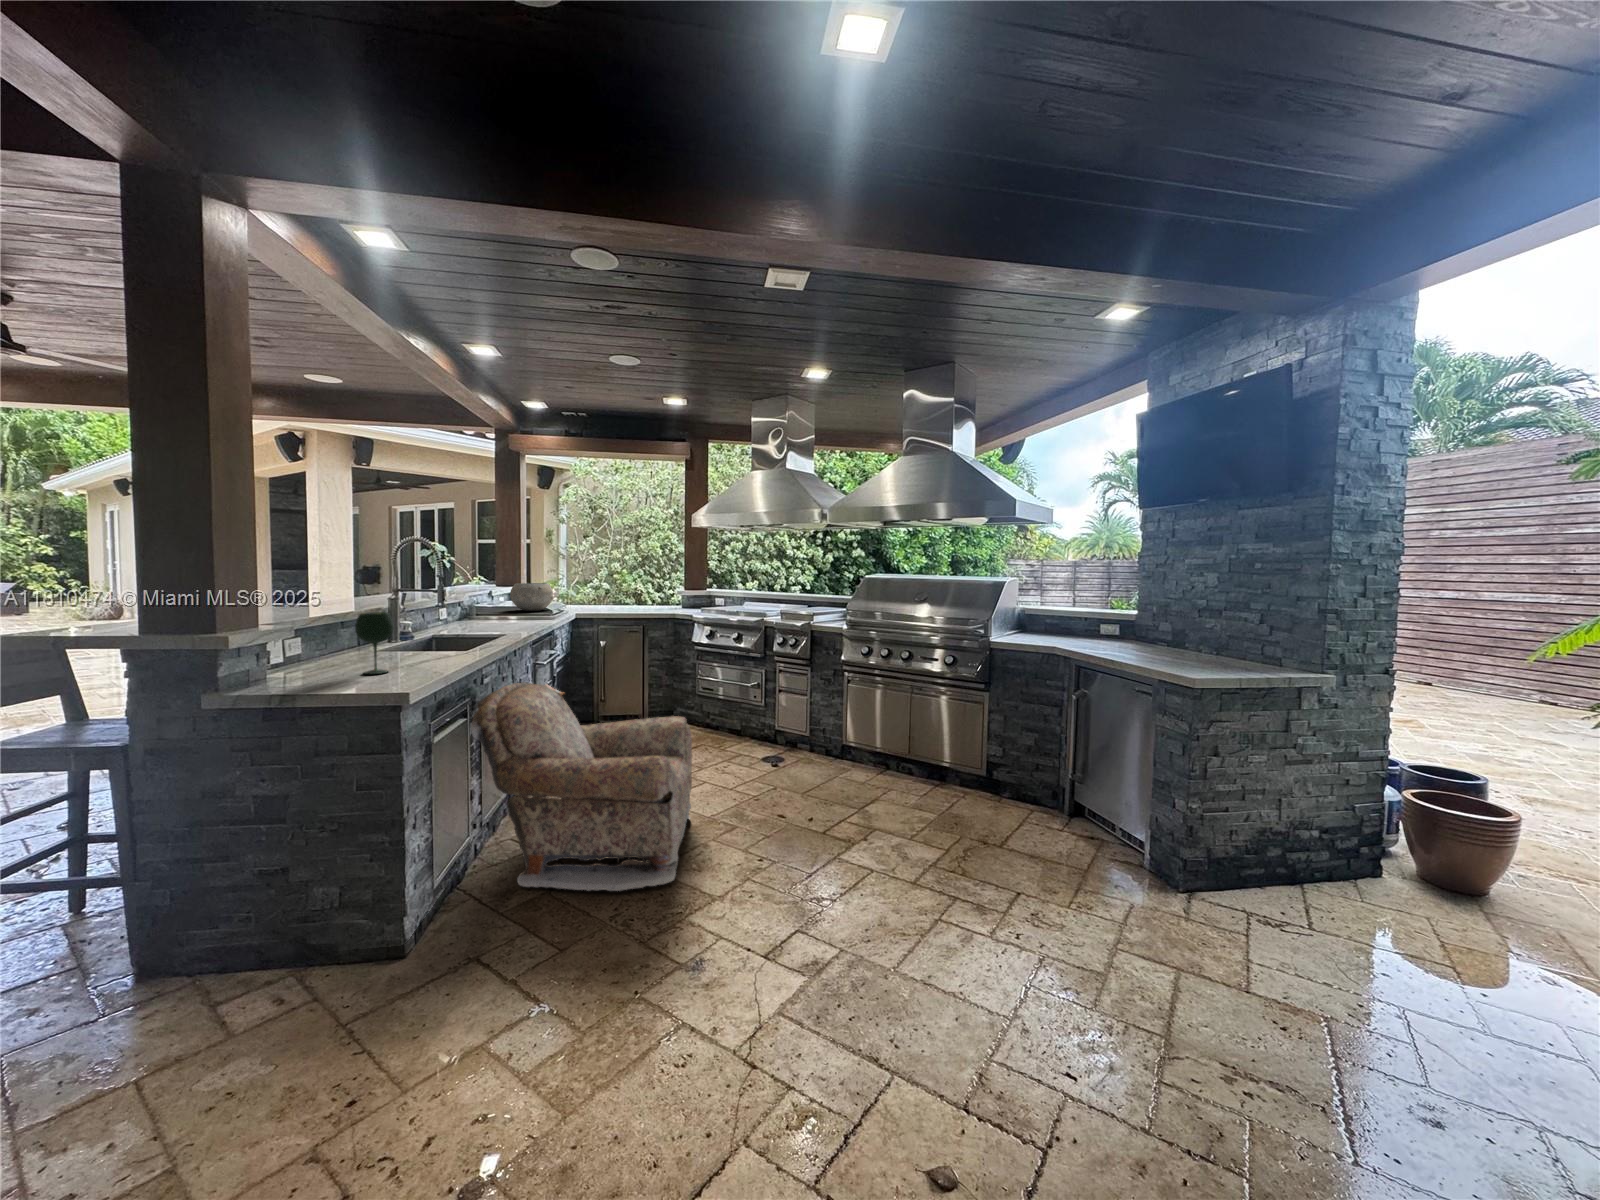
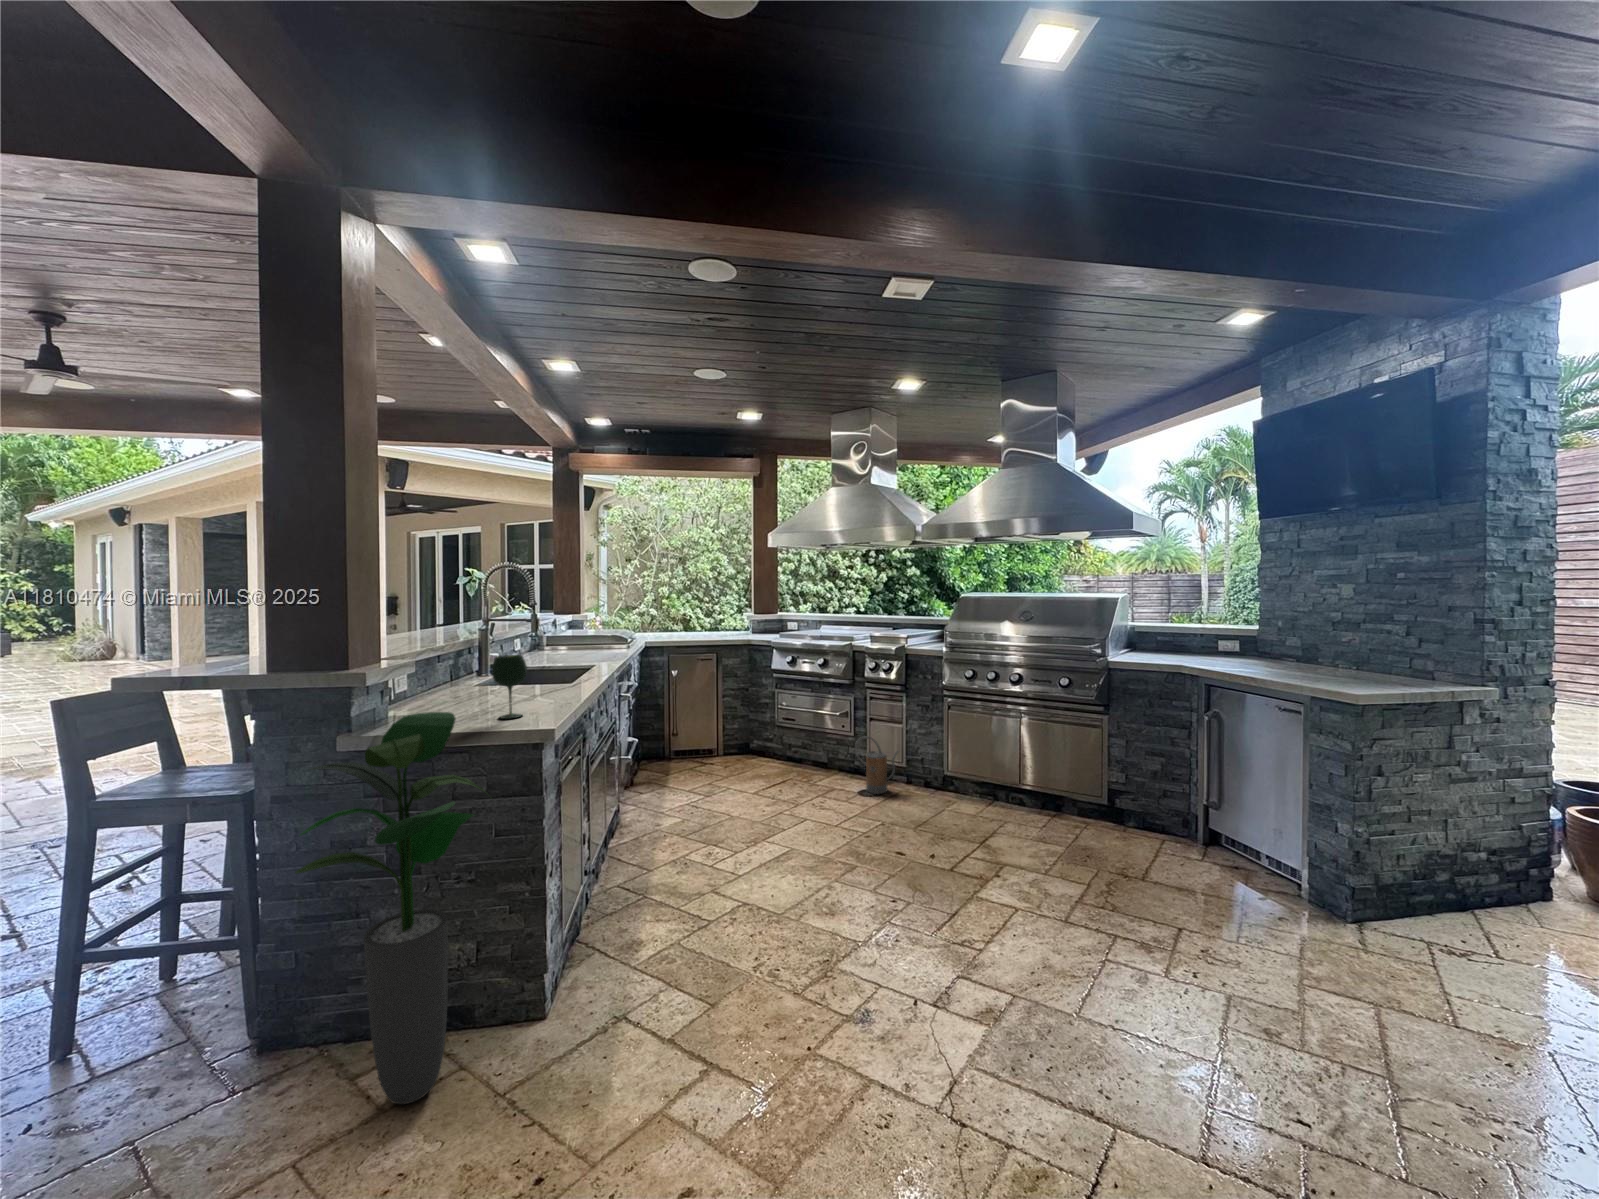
ceramic bowl: present [510,583,553,611] -> none [581,616,624,645]
potted plant: none [92,664,324,1043] -> present [295,712,492,1104]
armchair: present [471,682,692,891] -> none [599,721,813,938]
watering can: none [768,706,809,761] -> present [855,736,898,794]

